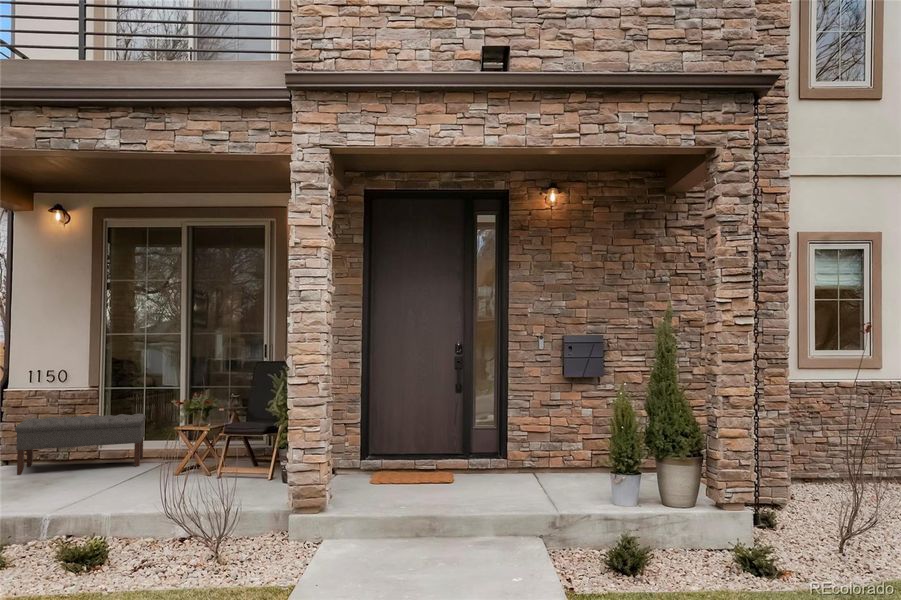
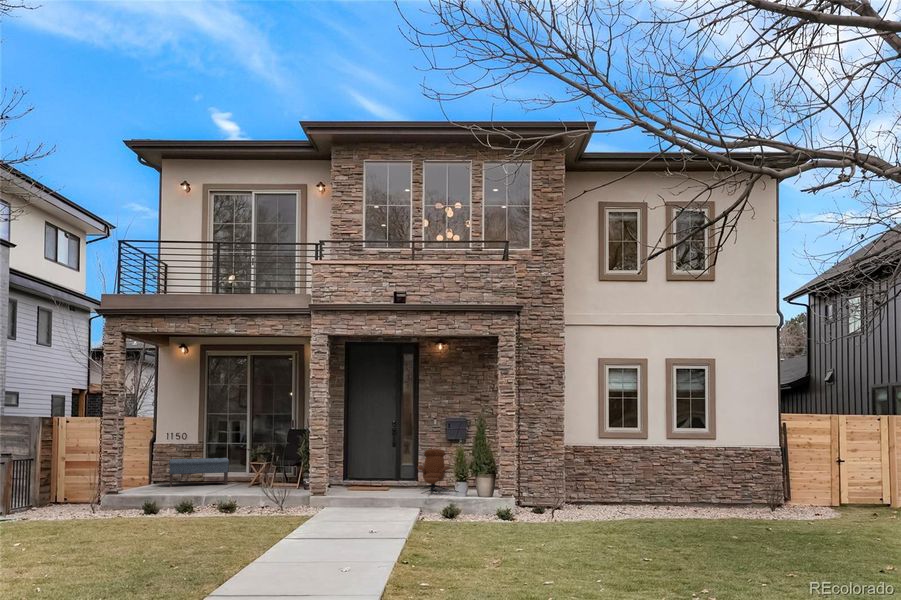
lounge chair: none [513,397,581,501] -> present [417,449,450,494]

